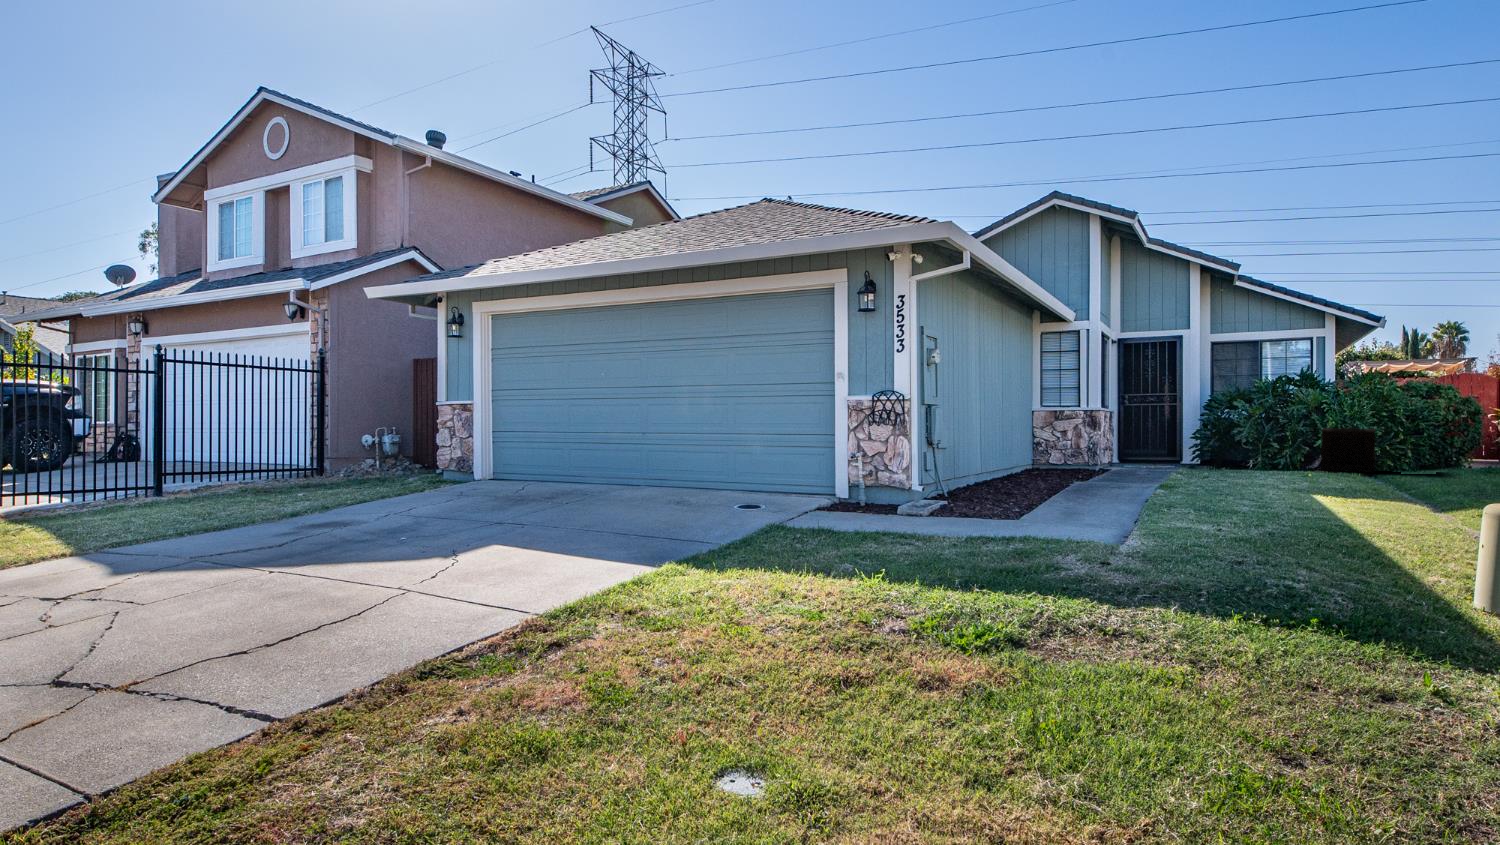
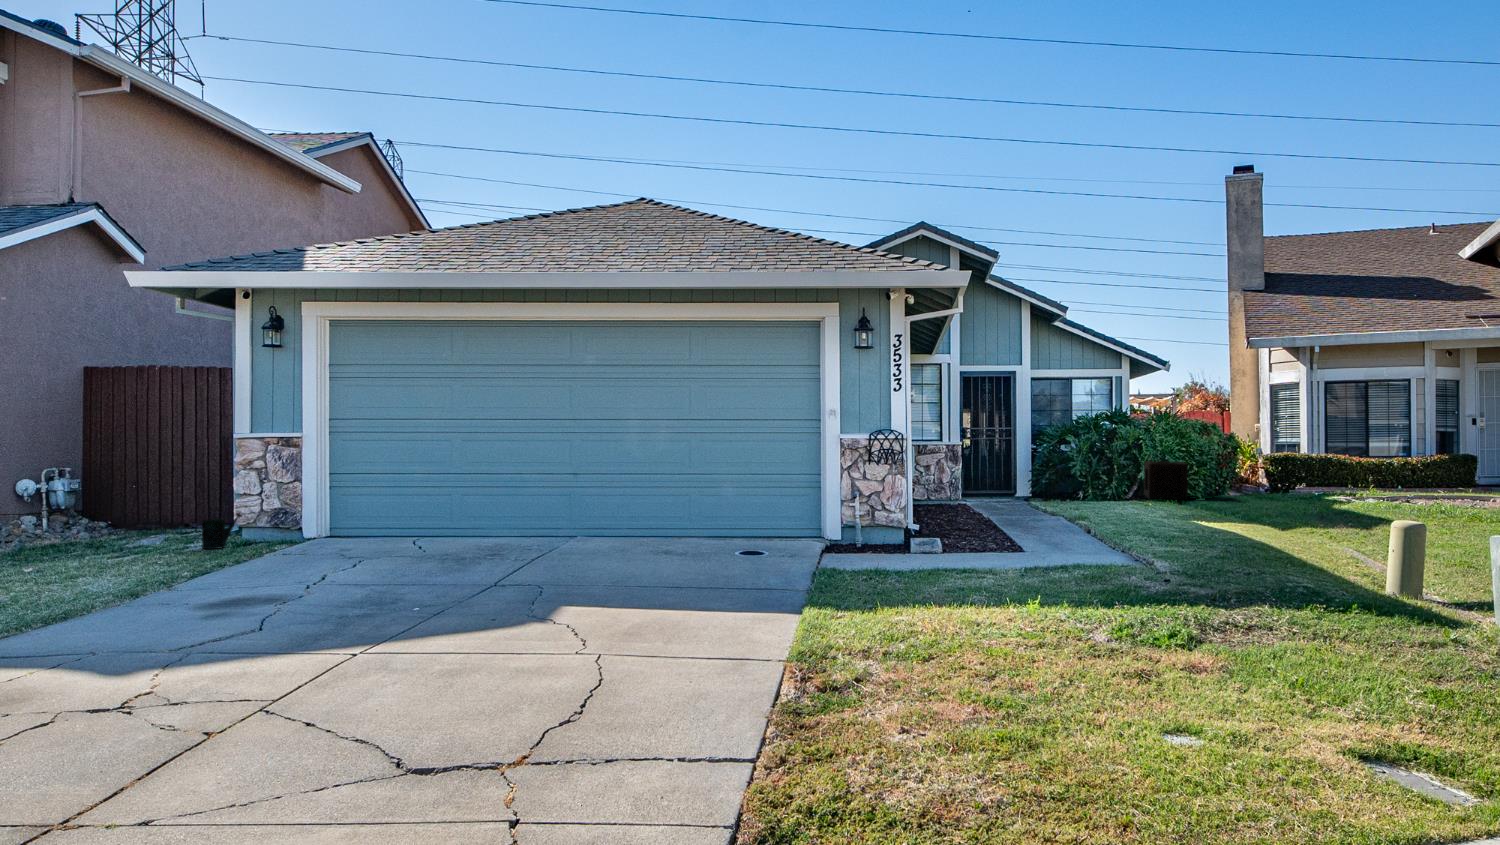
watering can: none [405,458,441,483] -> present [195,513,242,549]

